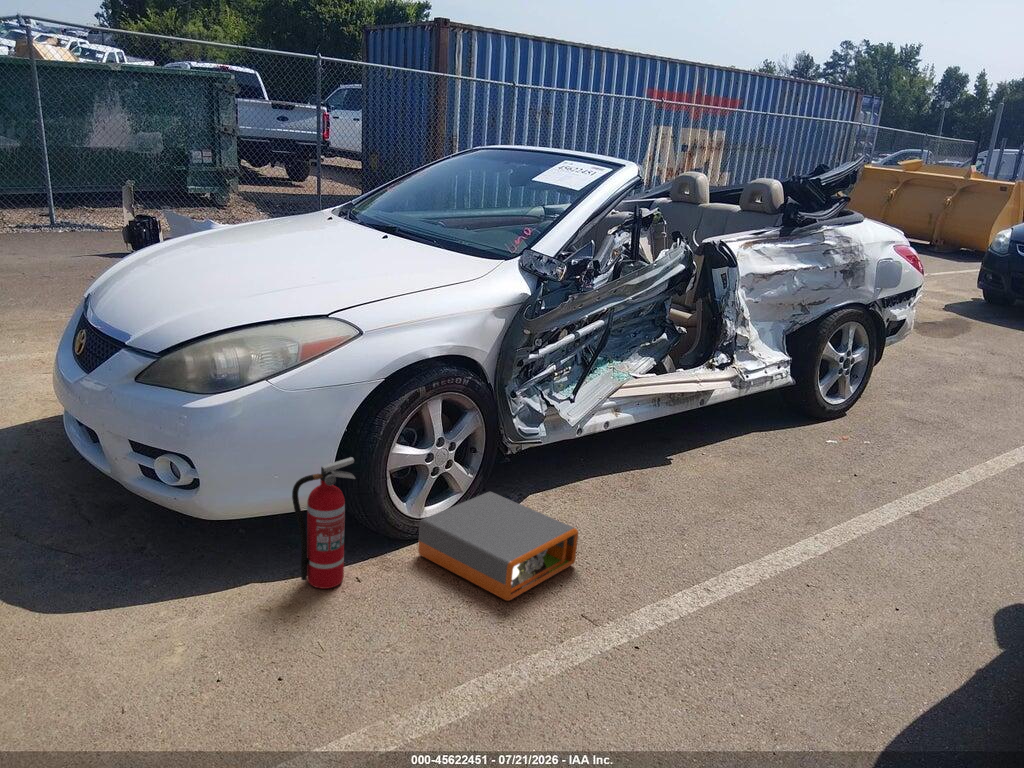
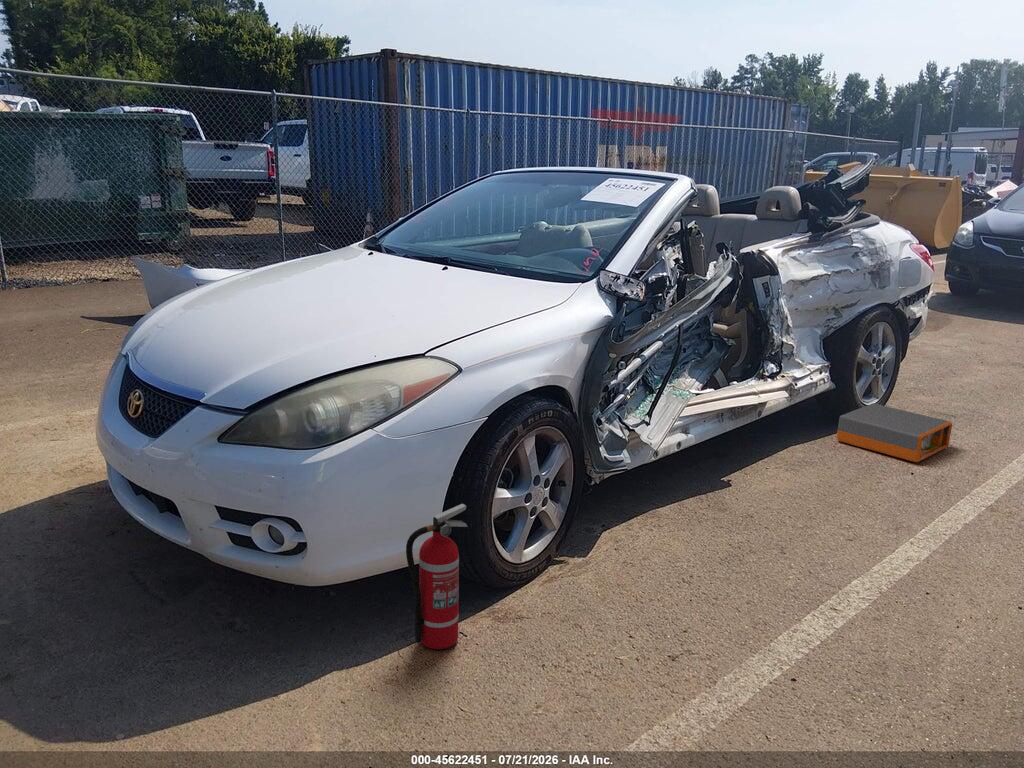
storage box: present [418,492,578,601] -> present [837,404,952,462]

